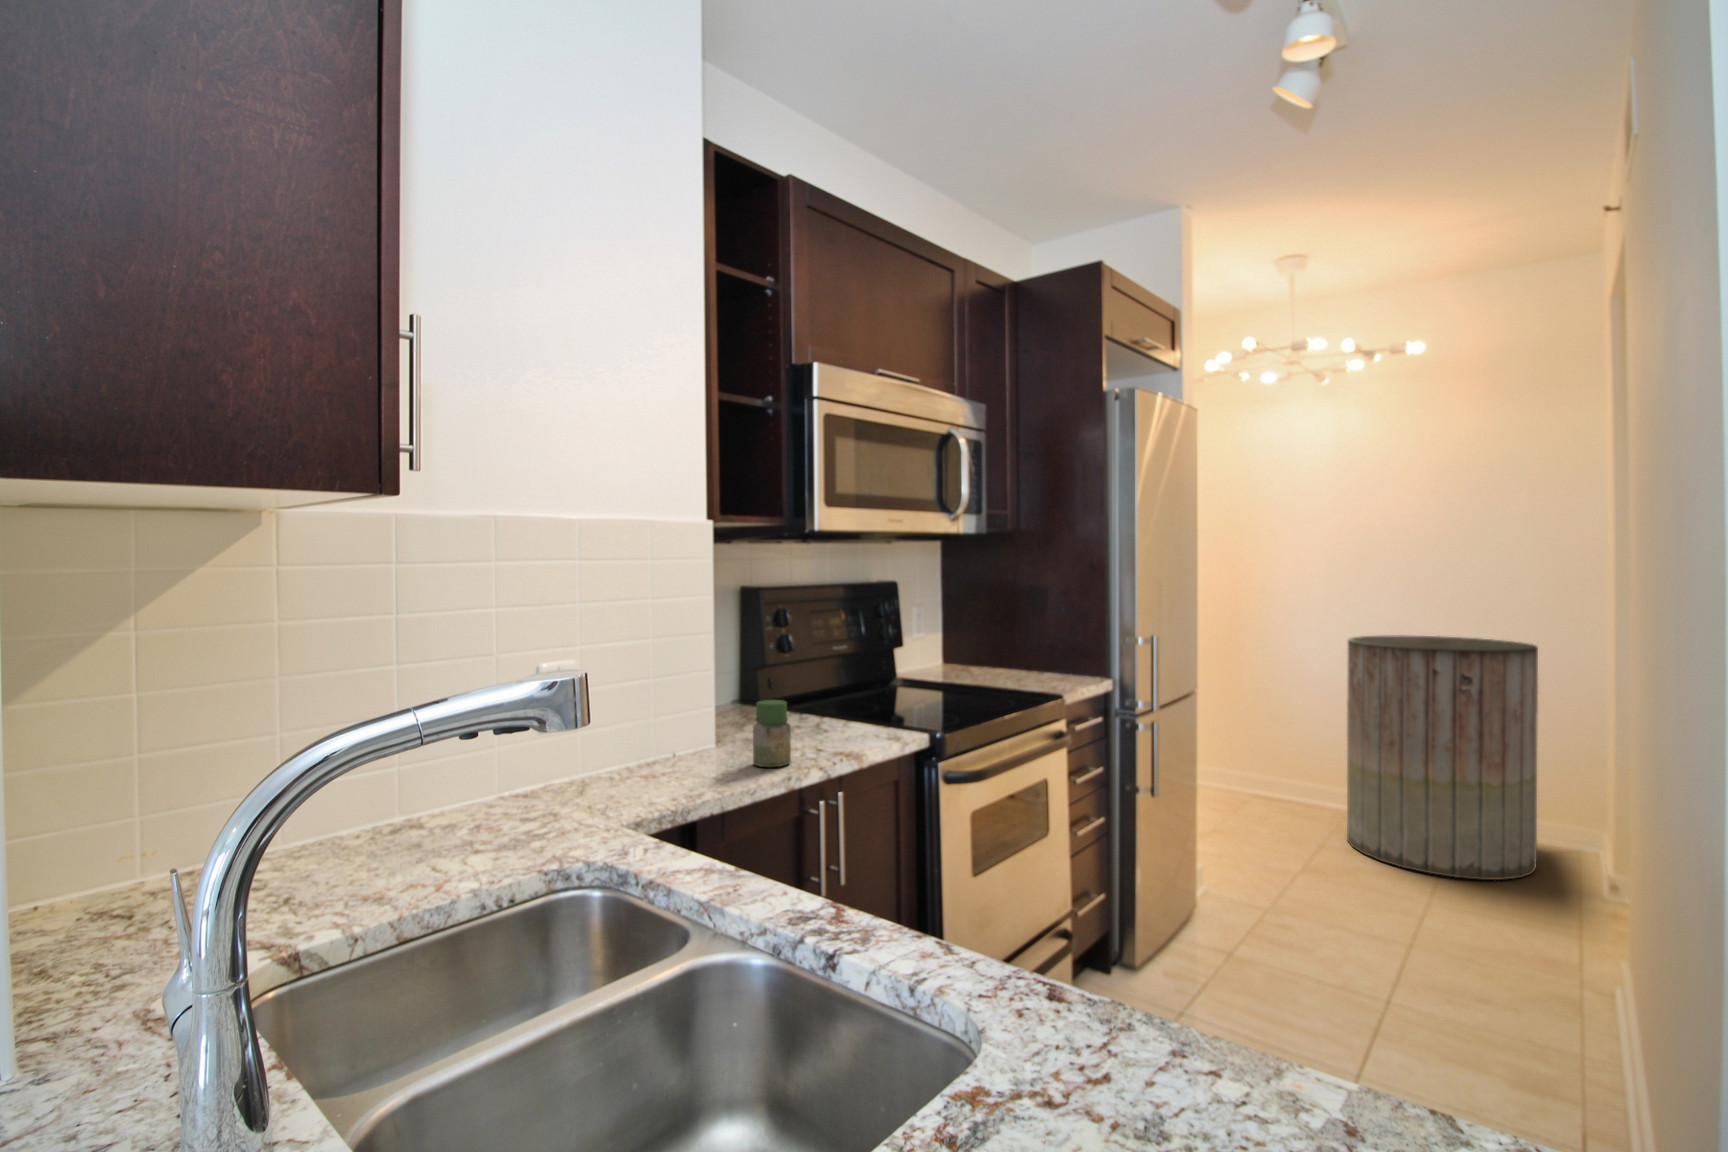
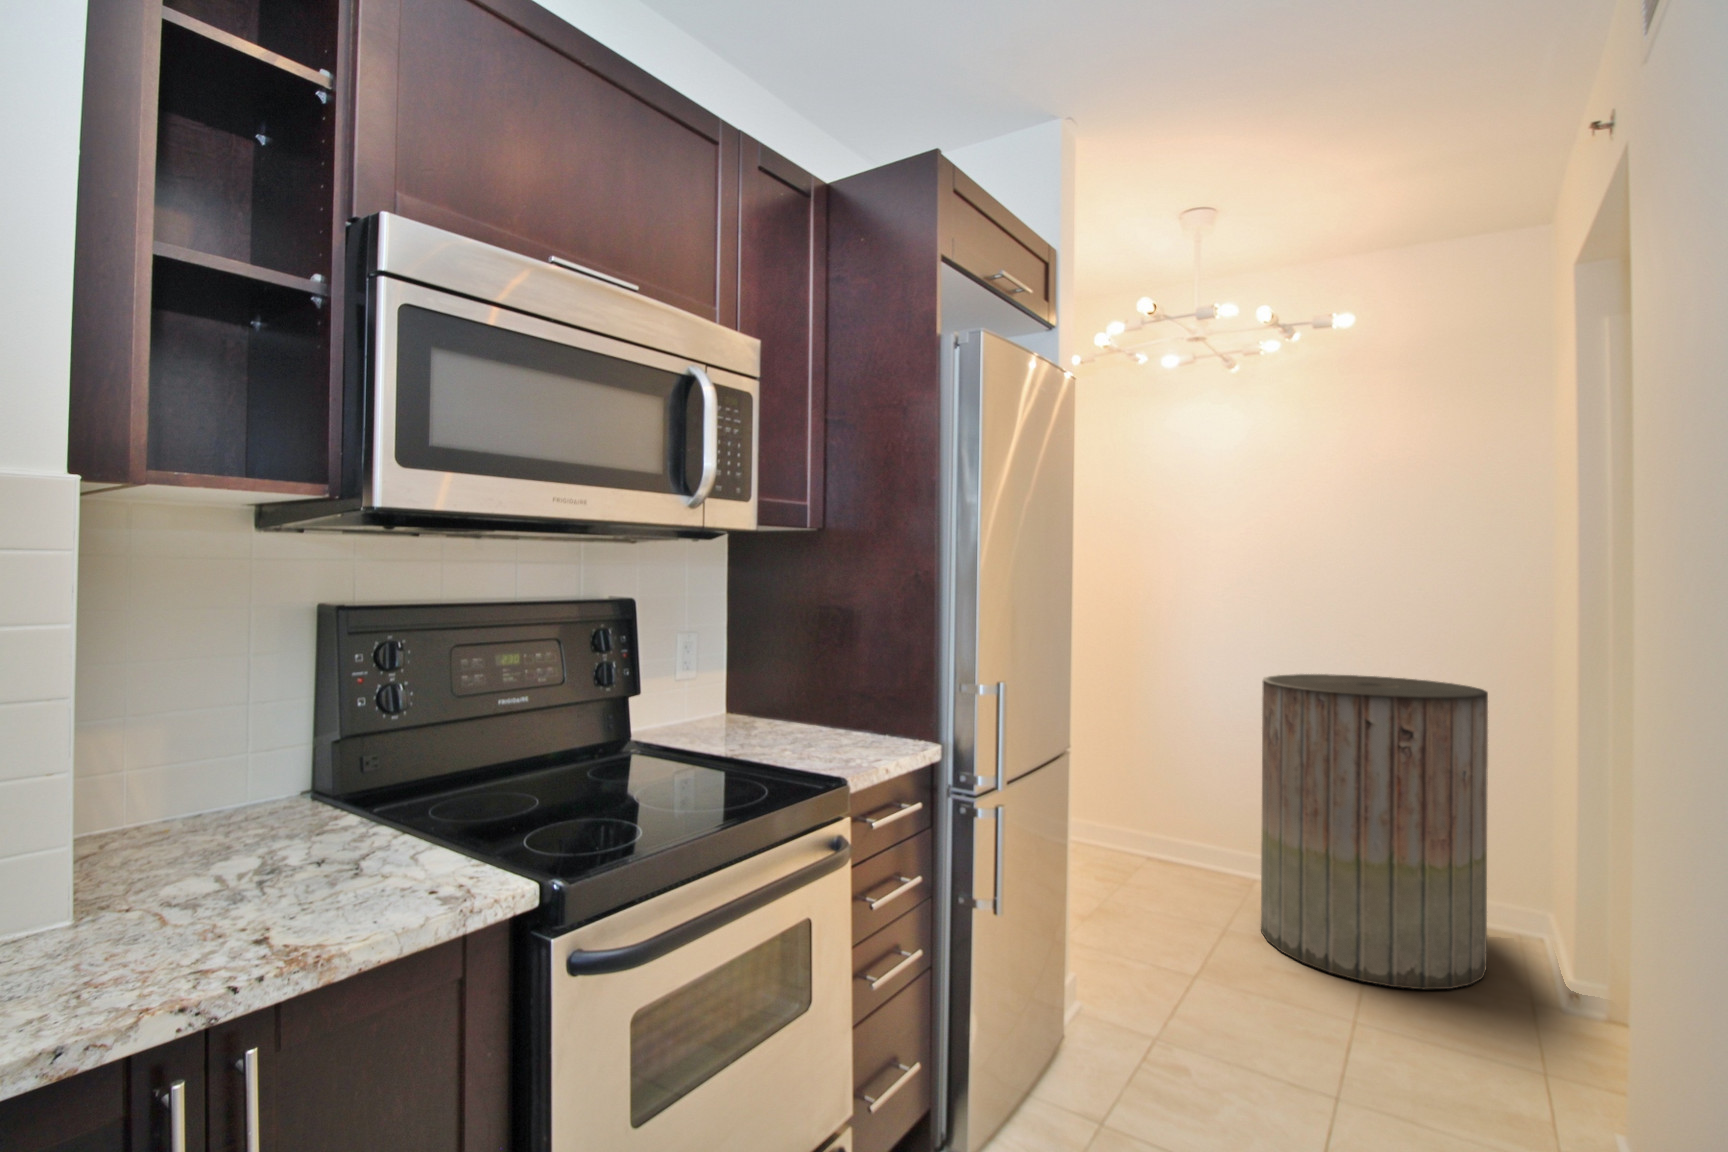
jar: present [753,700,791,767] -> none [69,835,173,989]

